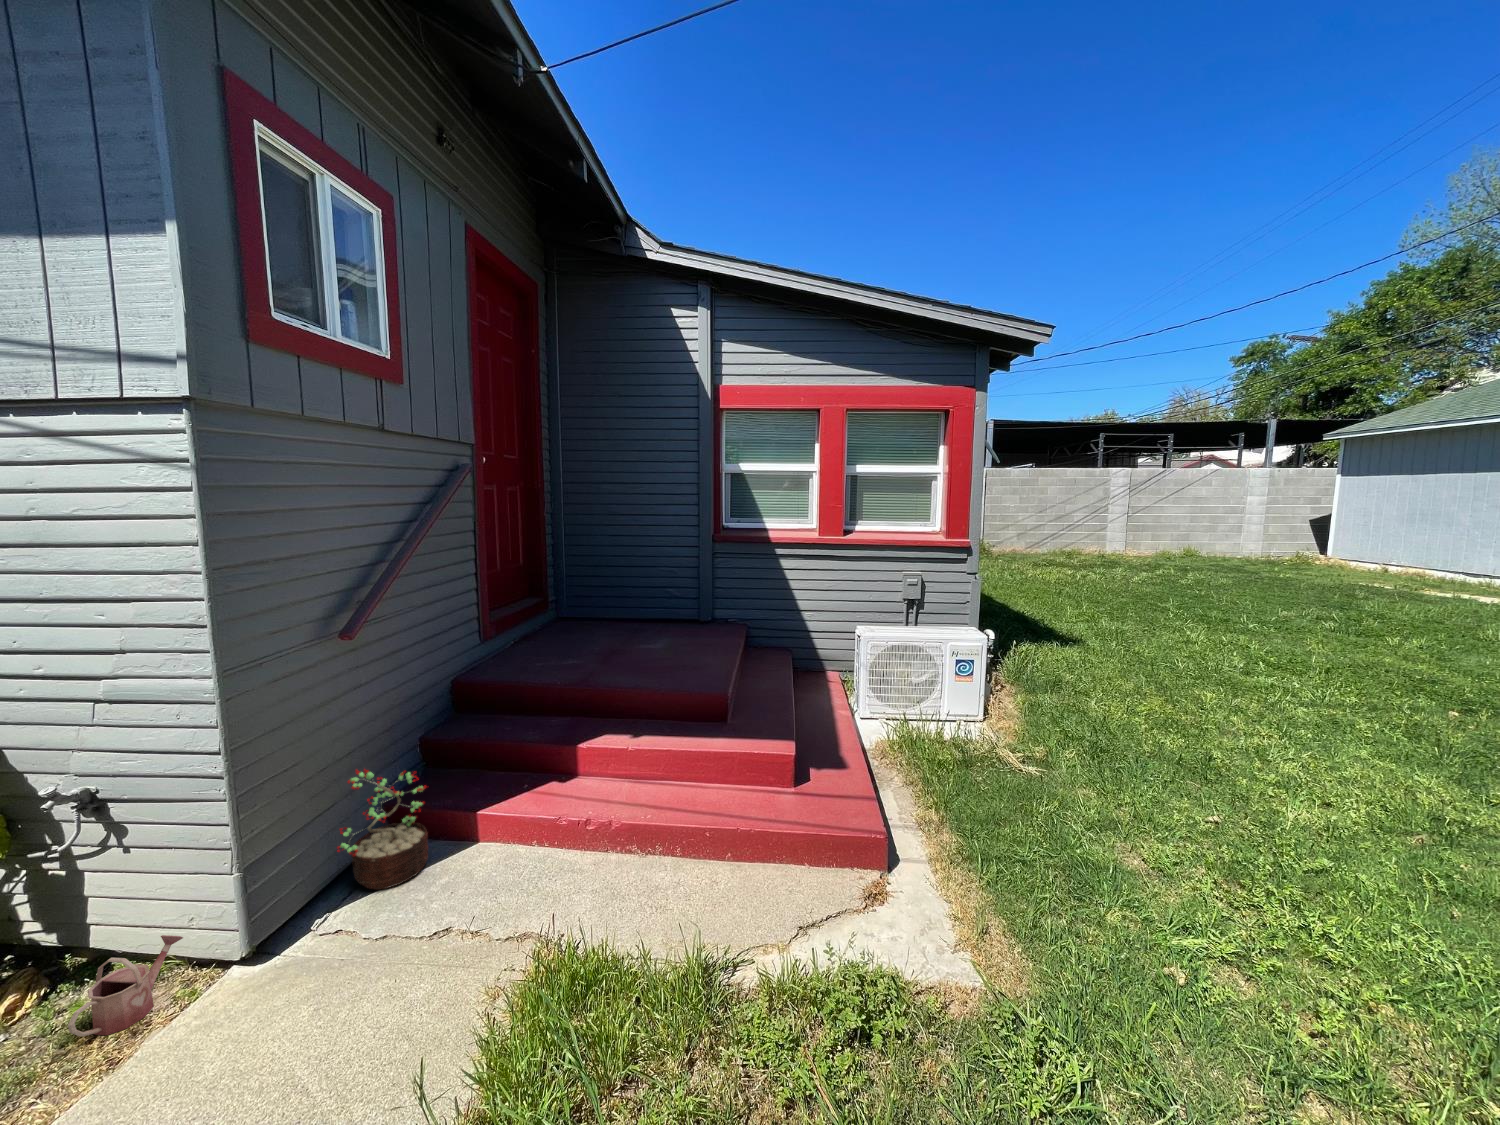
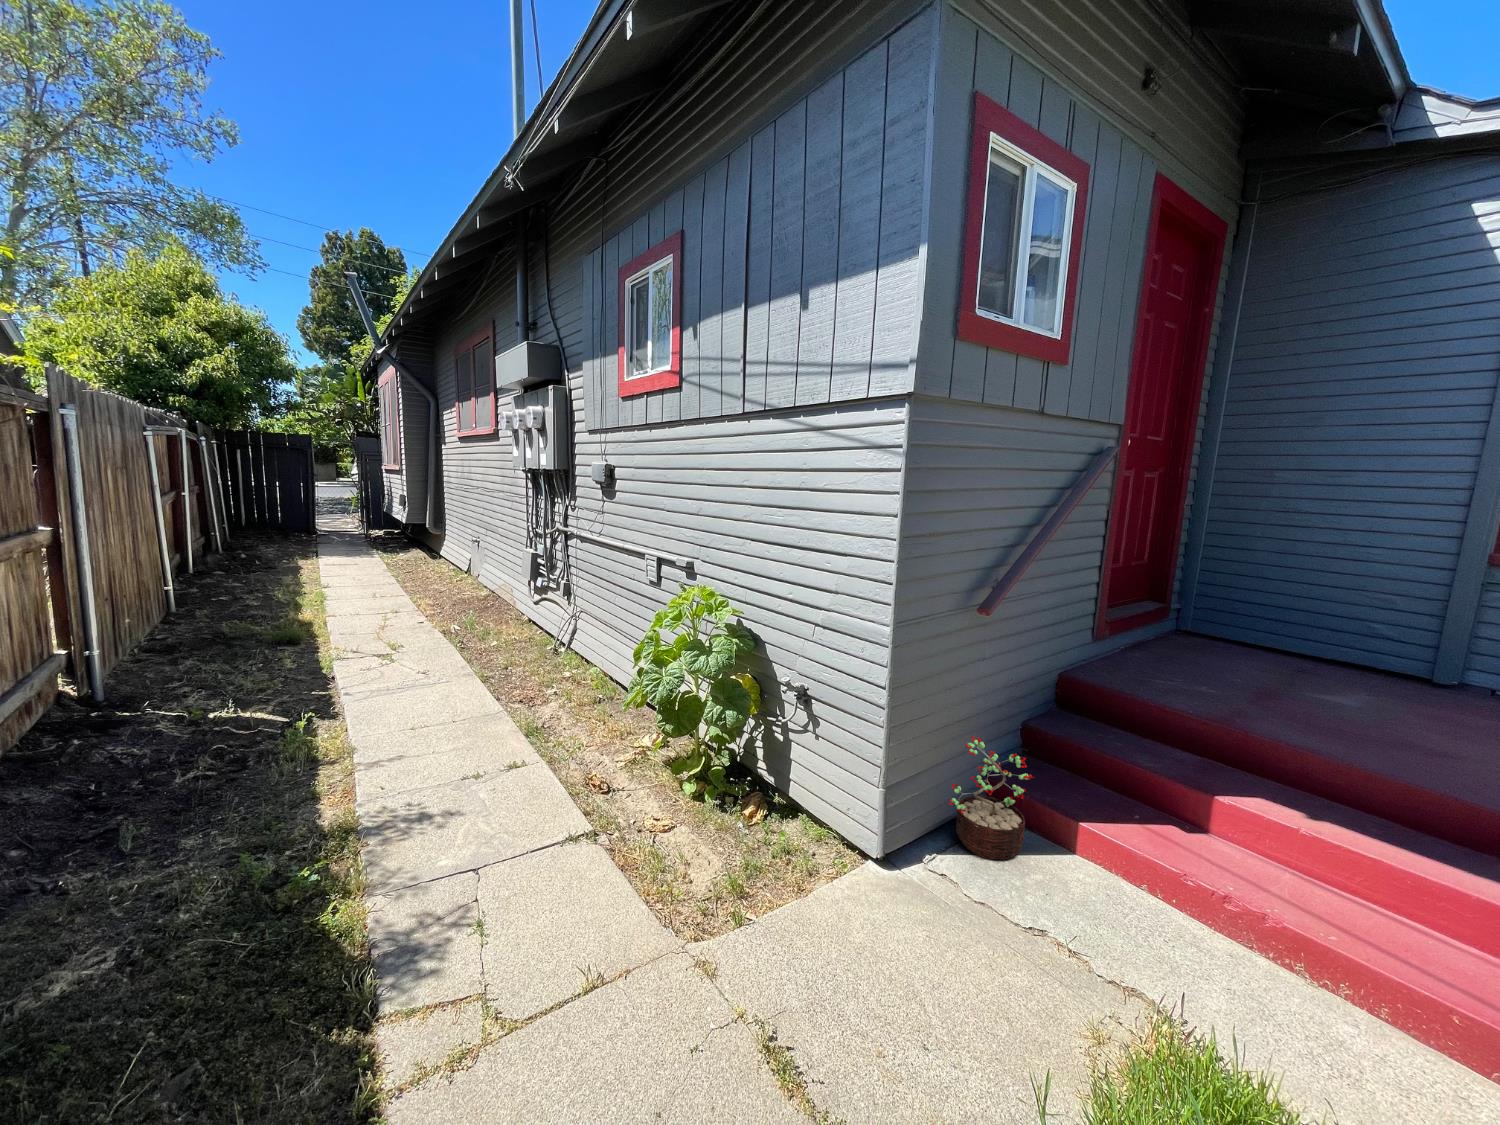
watering can: present [68,935,183,1036] -> none [787,813,845,870]

